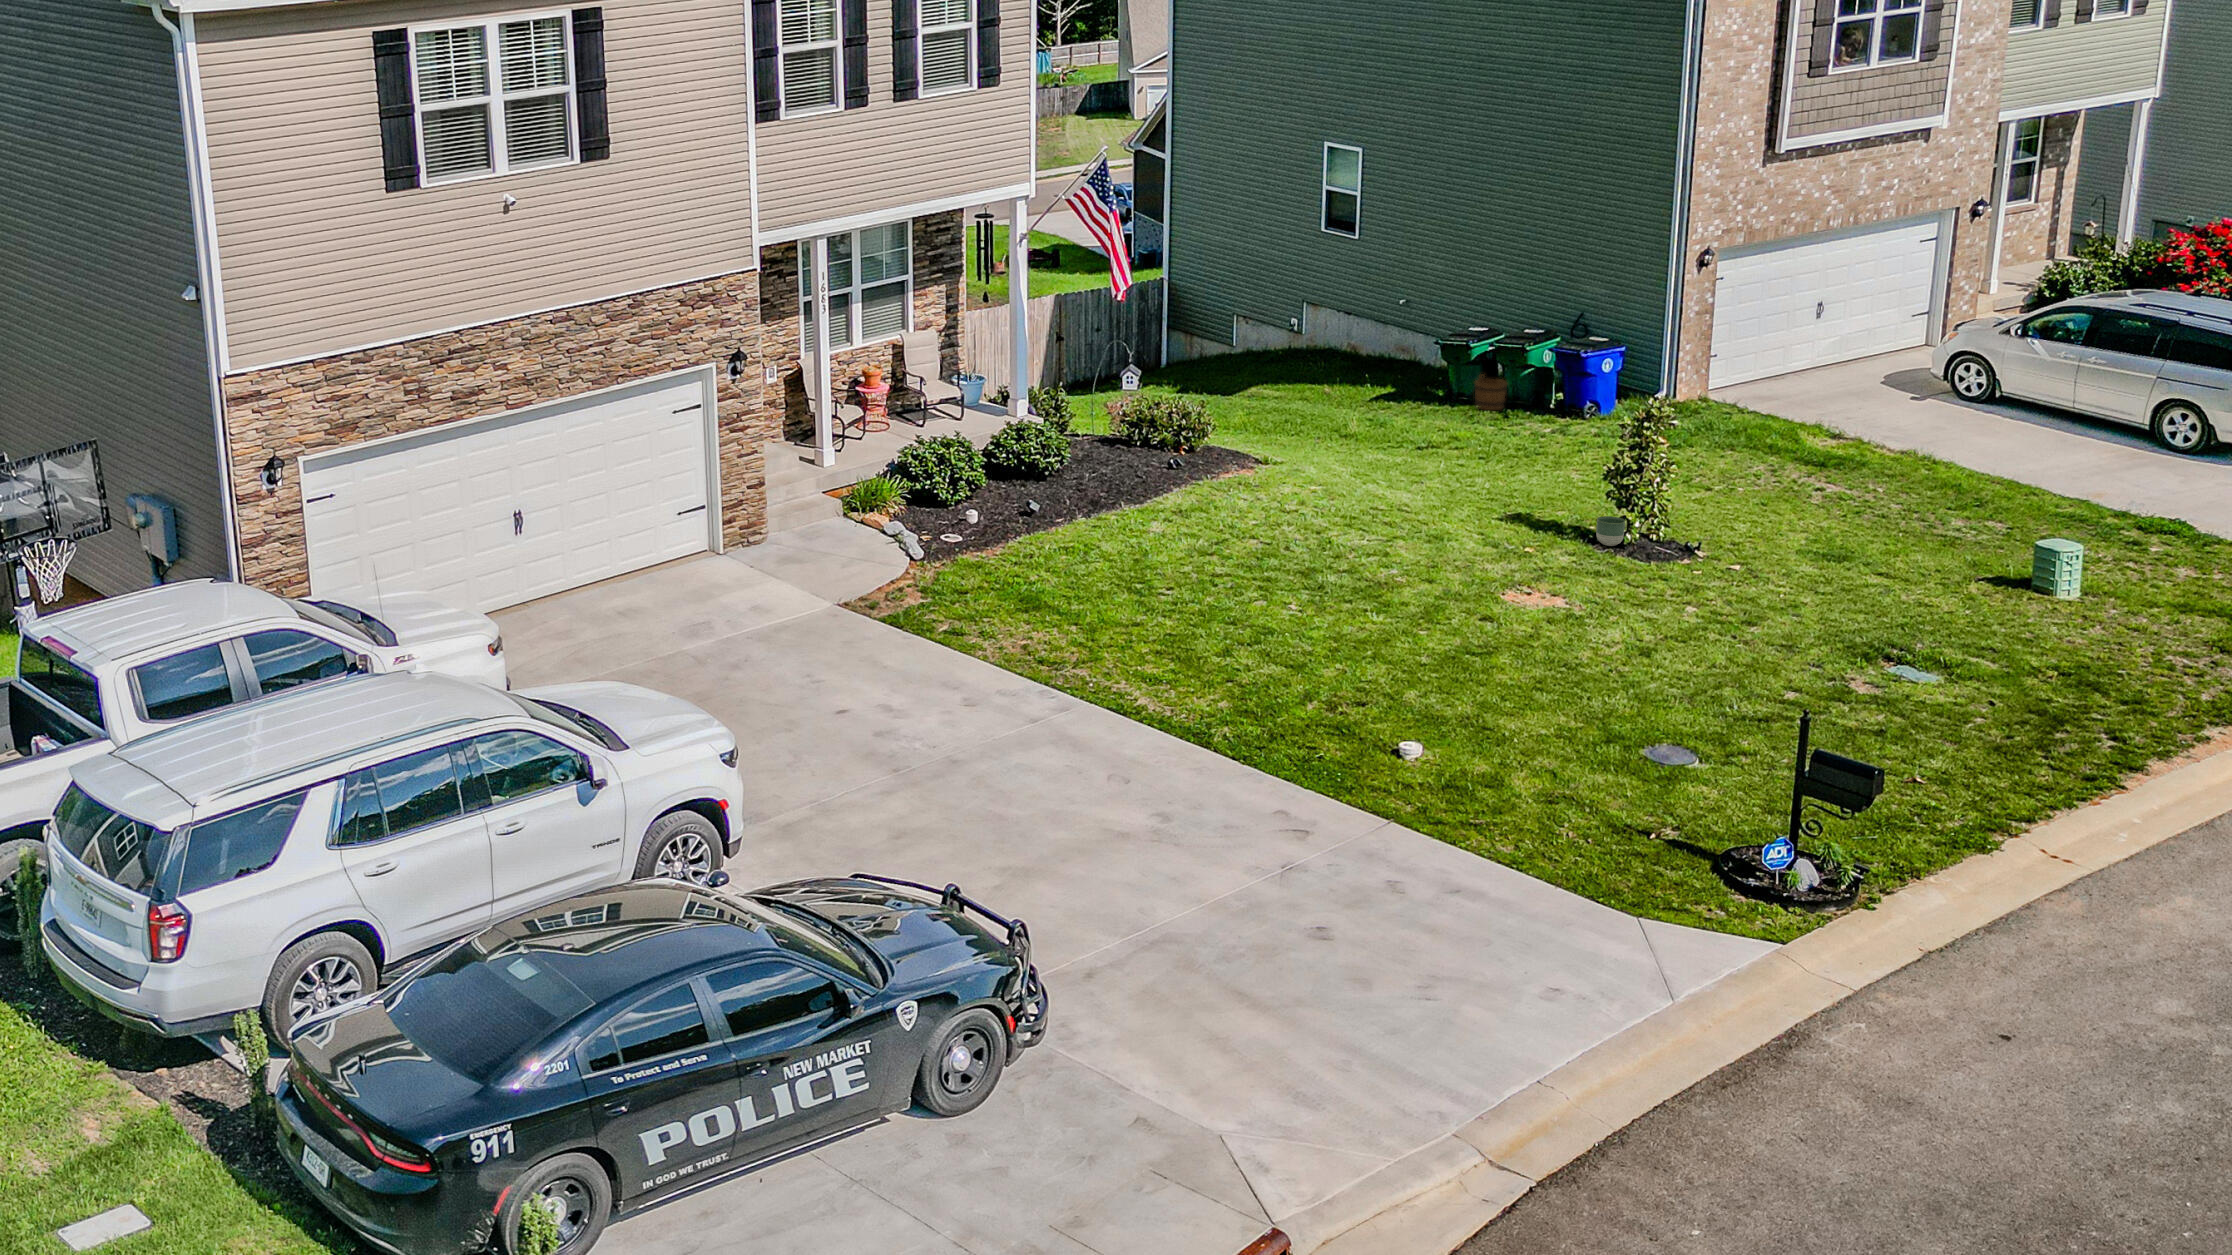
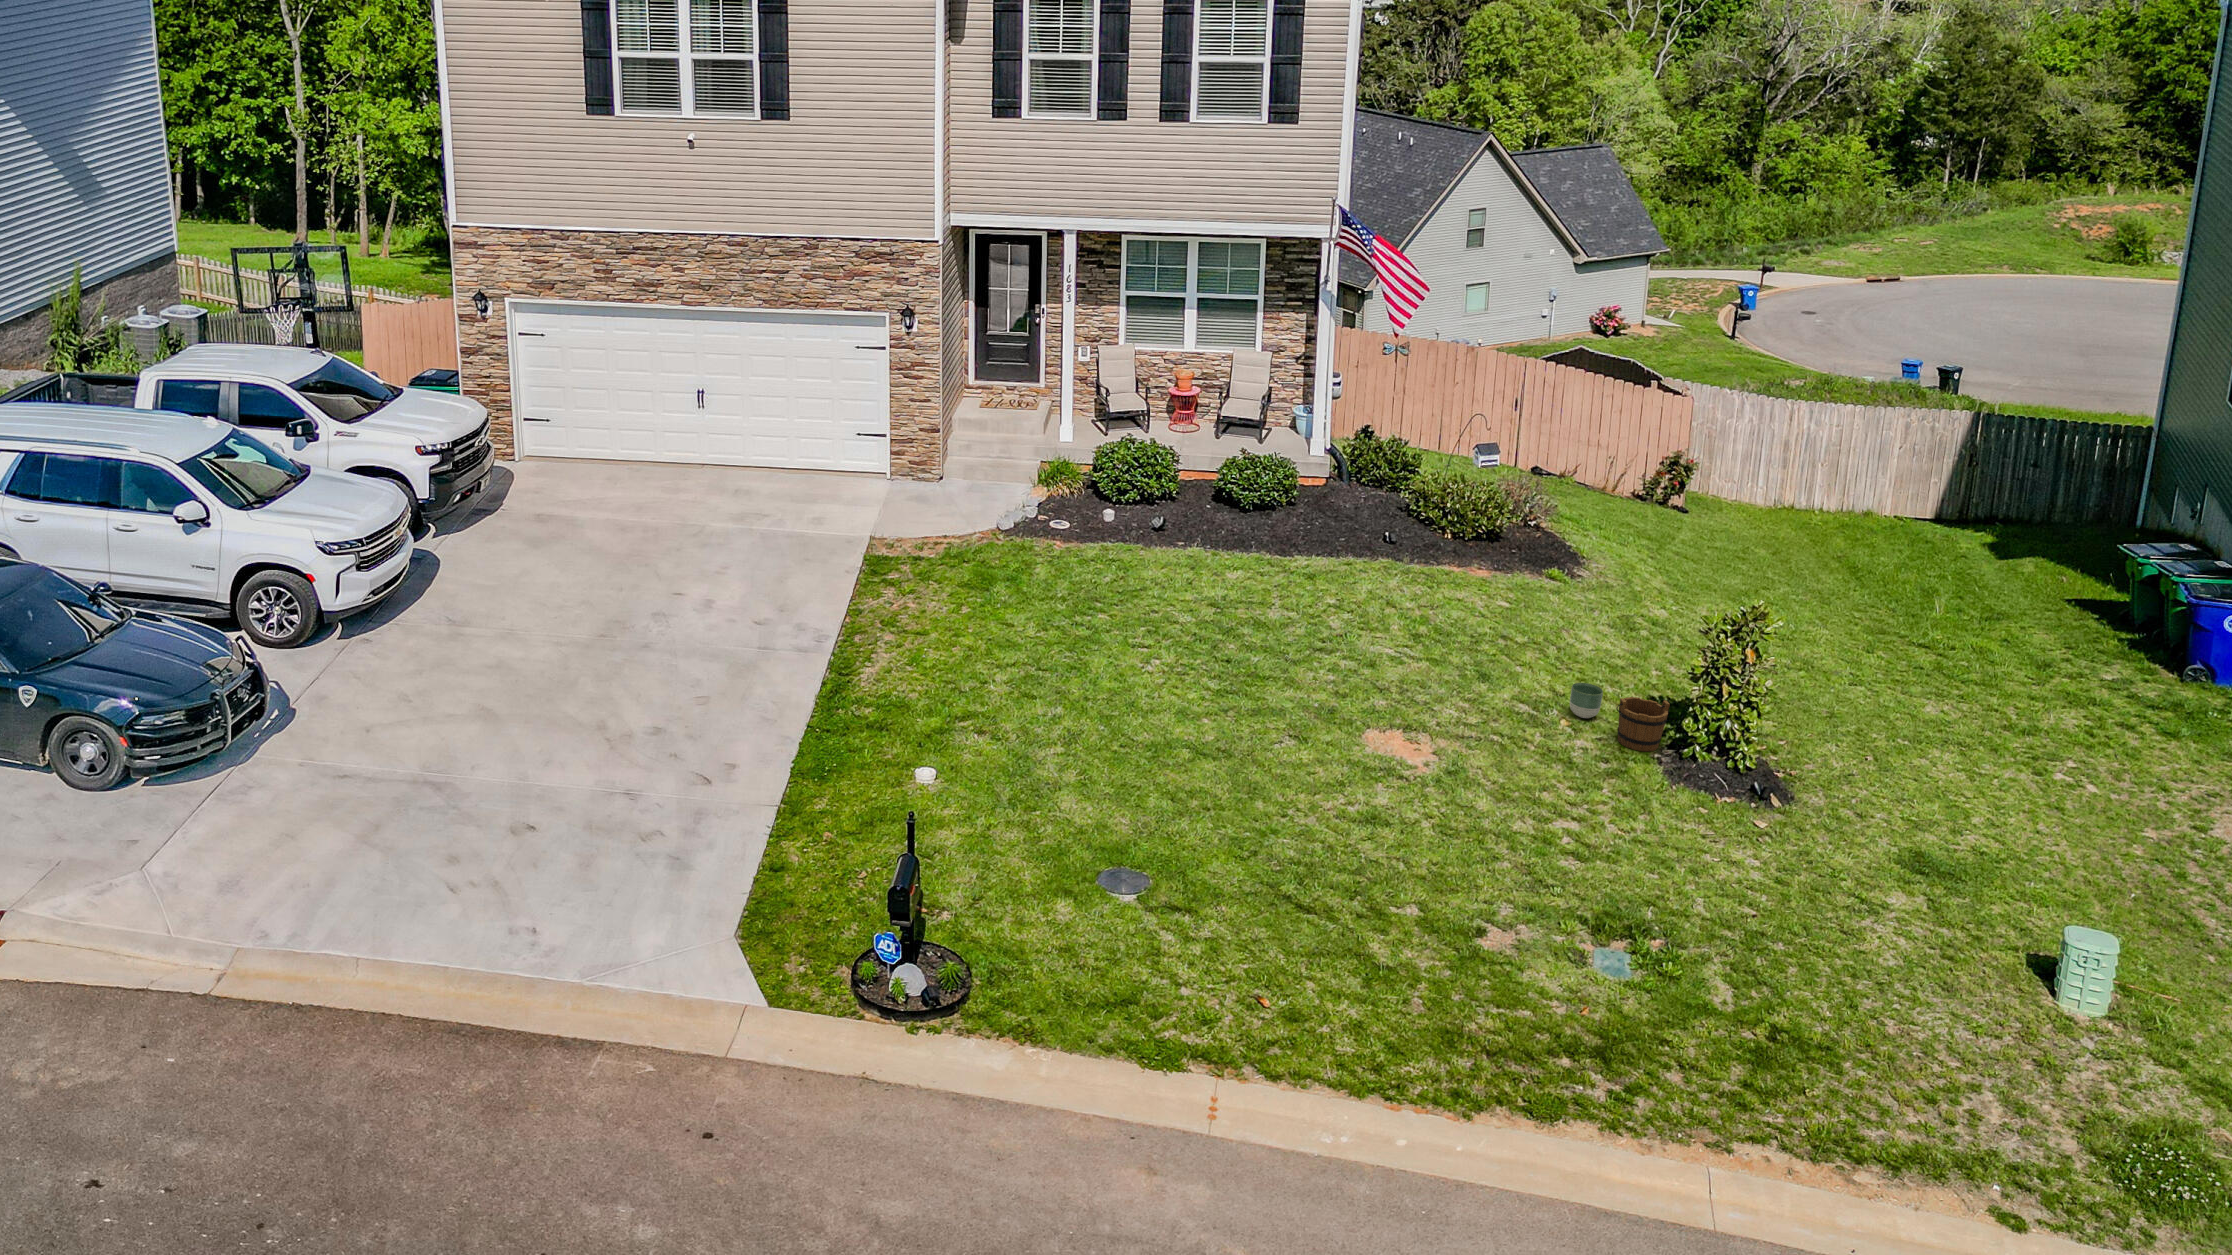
bucket: present [1475,375,1507,410] -> present [1616,697,1670,751]

